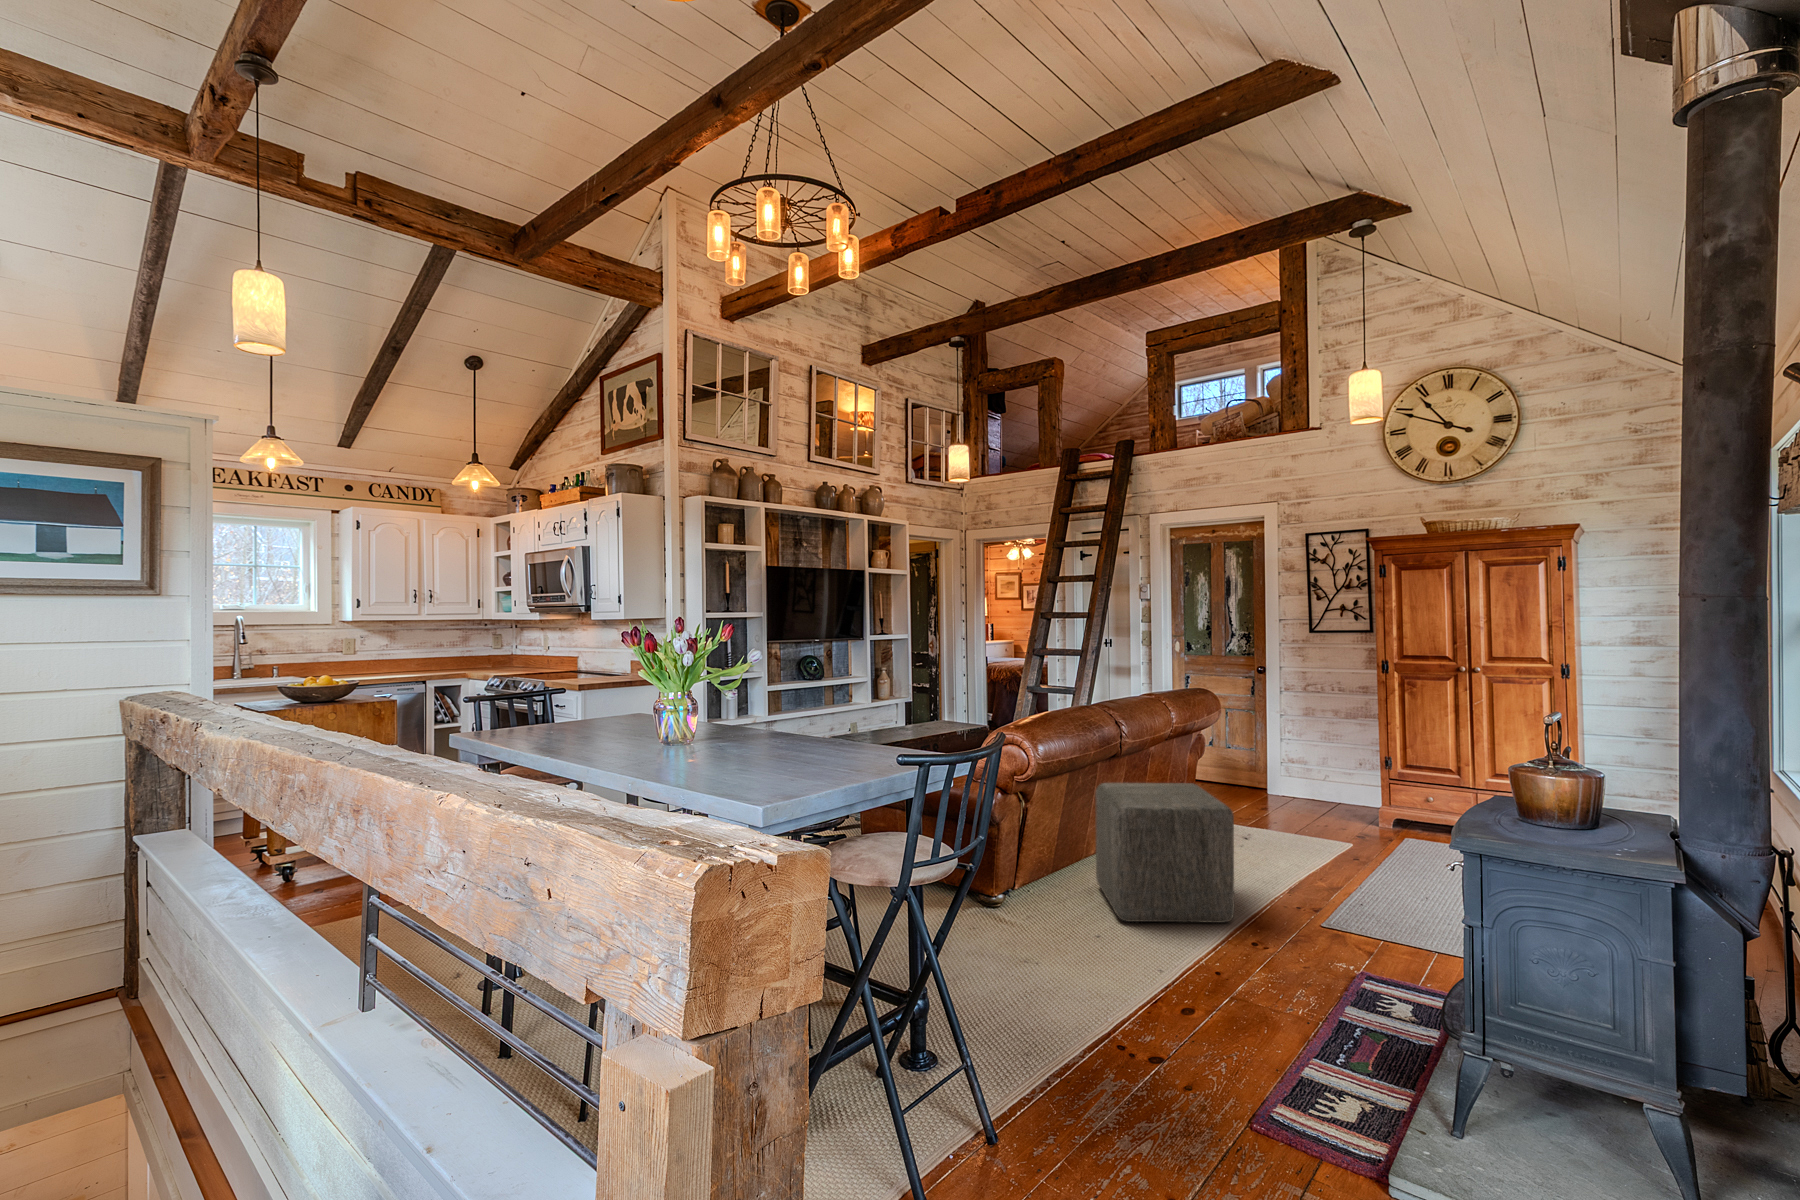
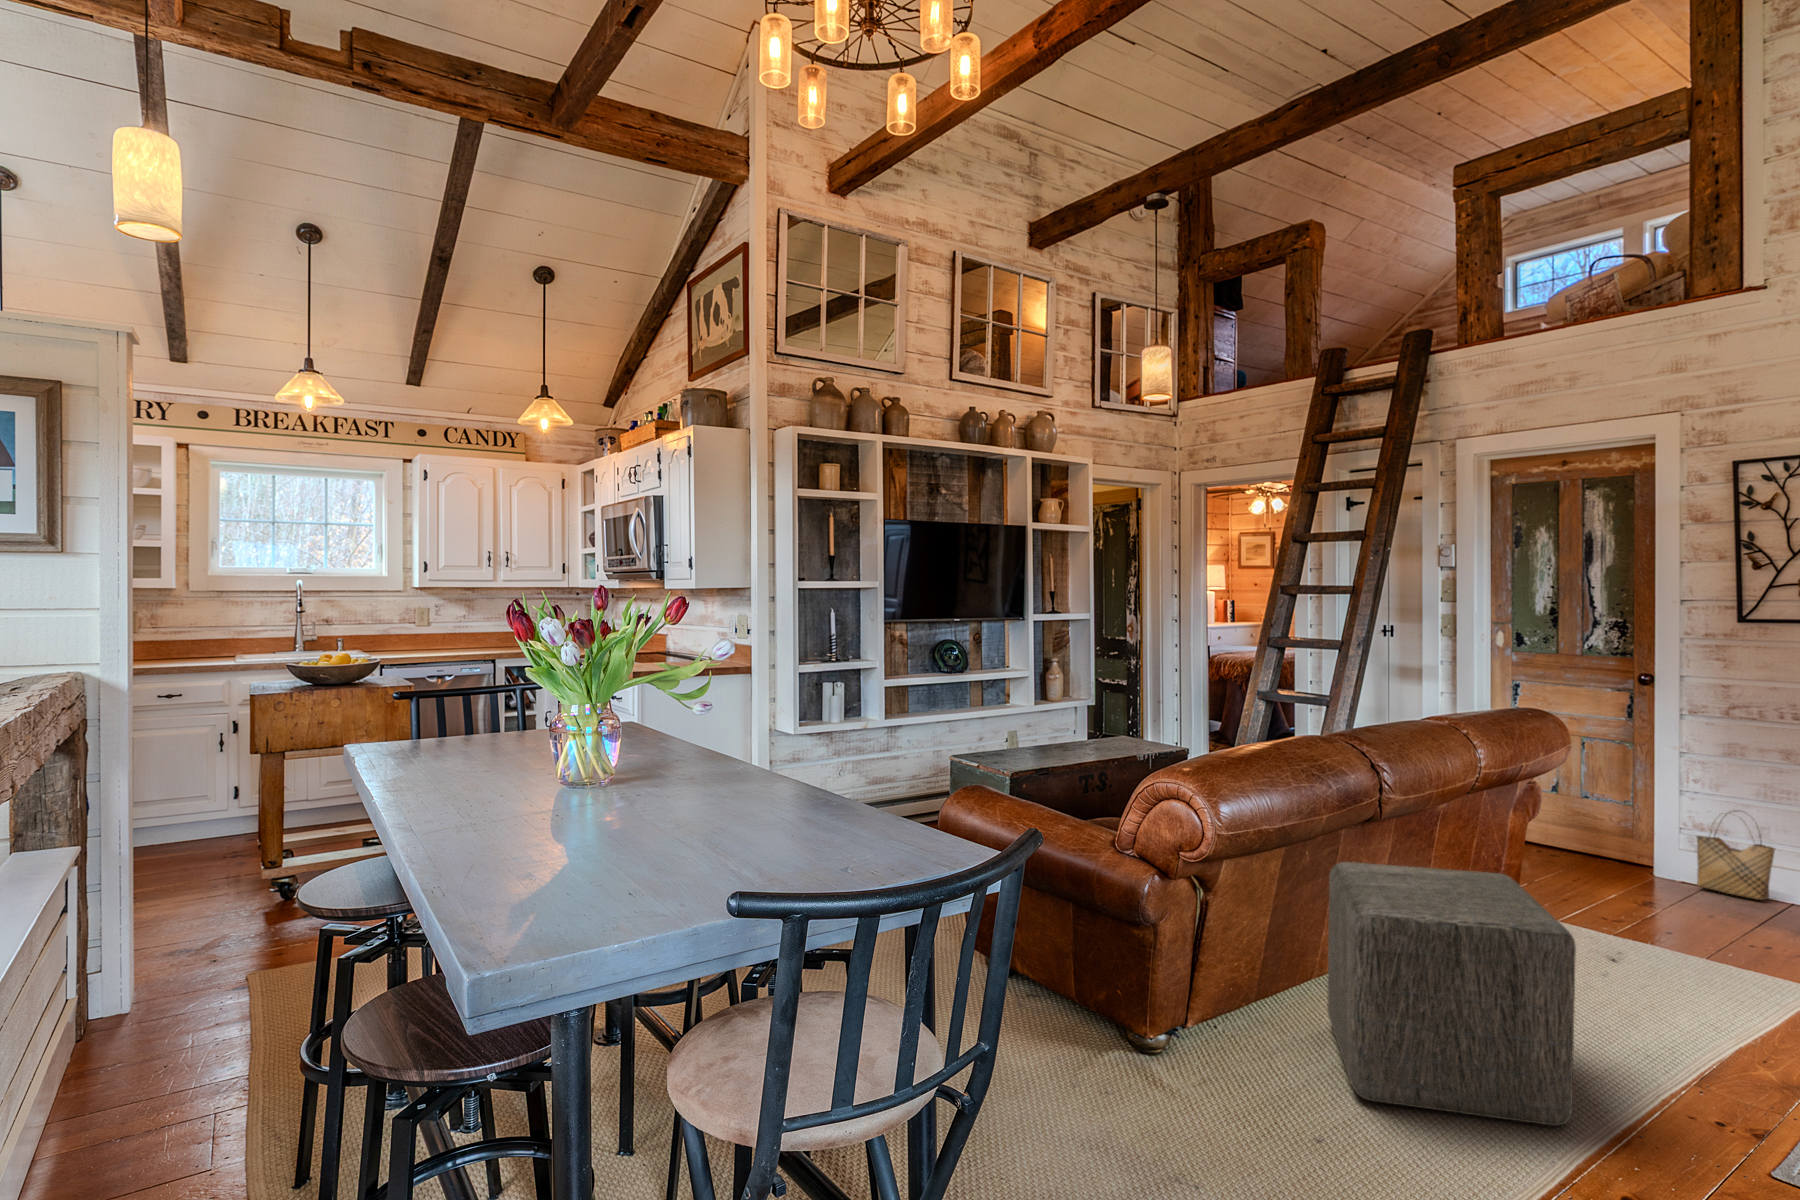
woven basket: none [1292,748,1334,802] -> present [1696,812,1775,900]

